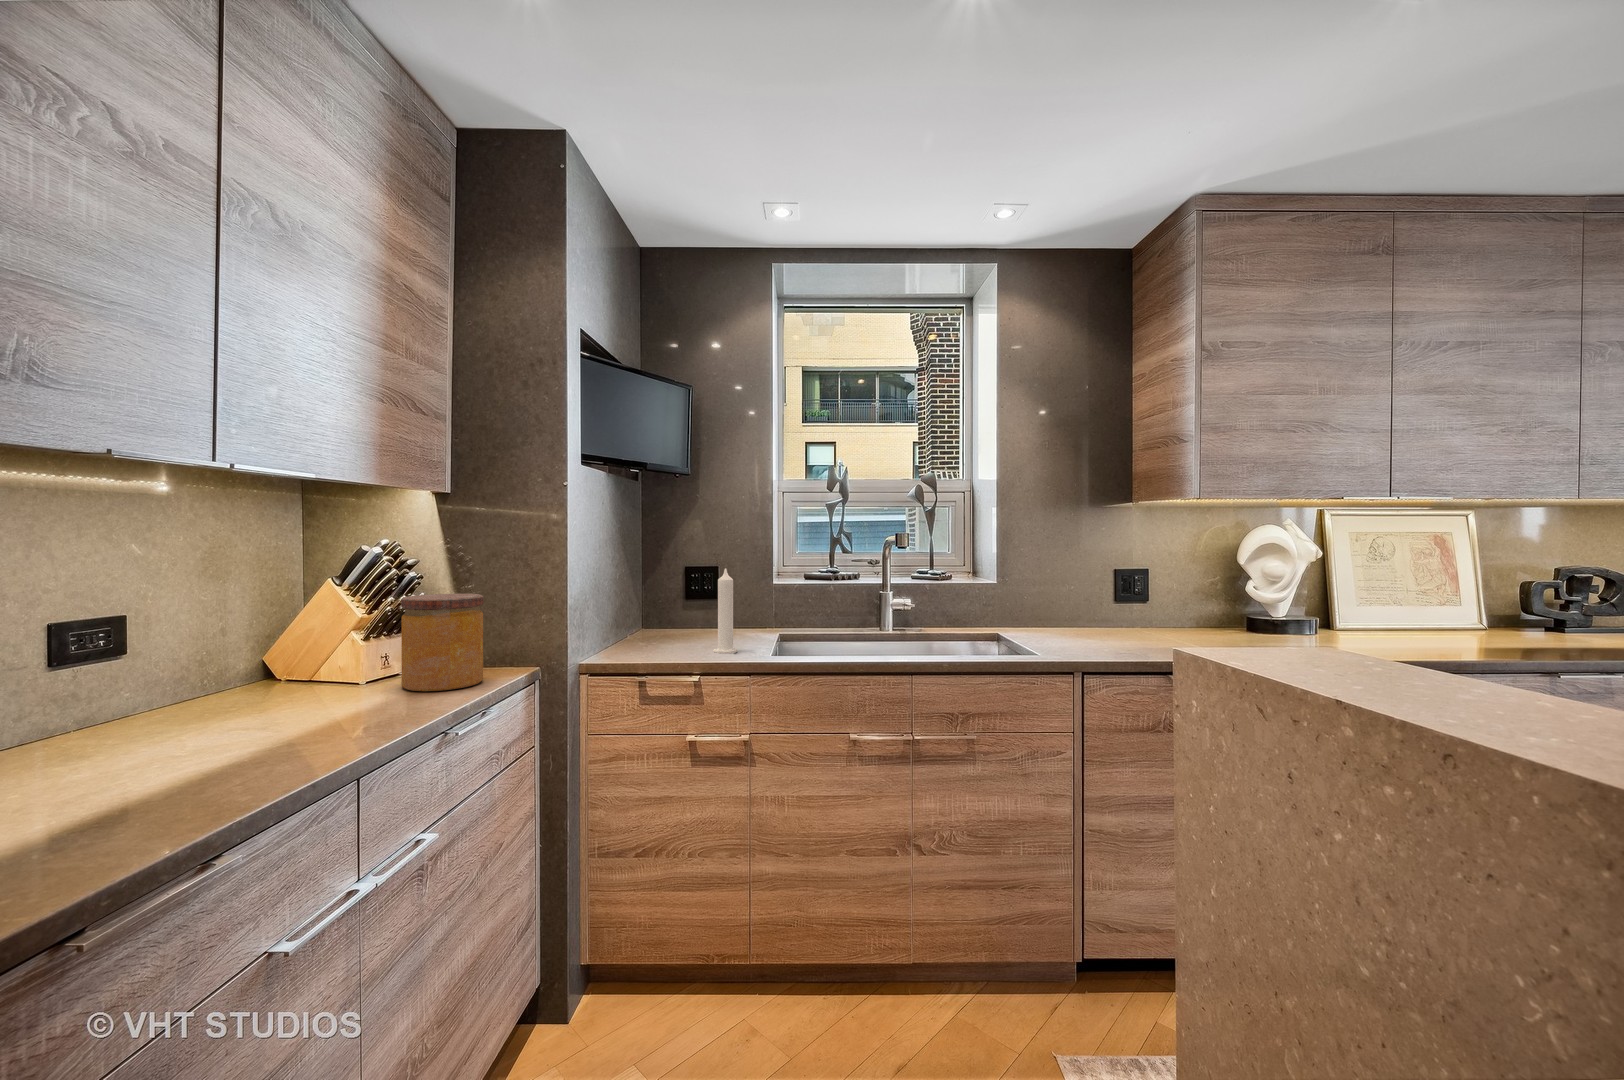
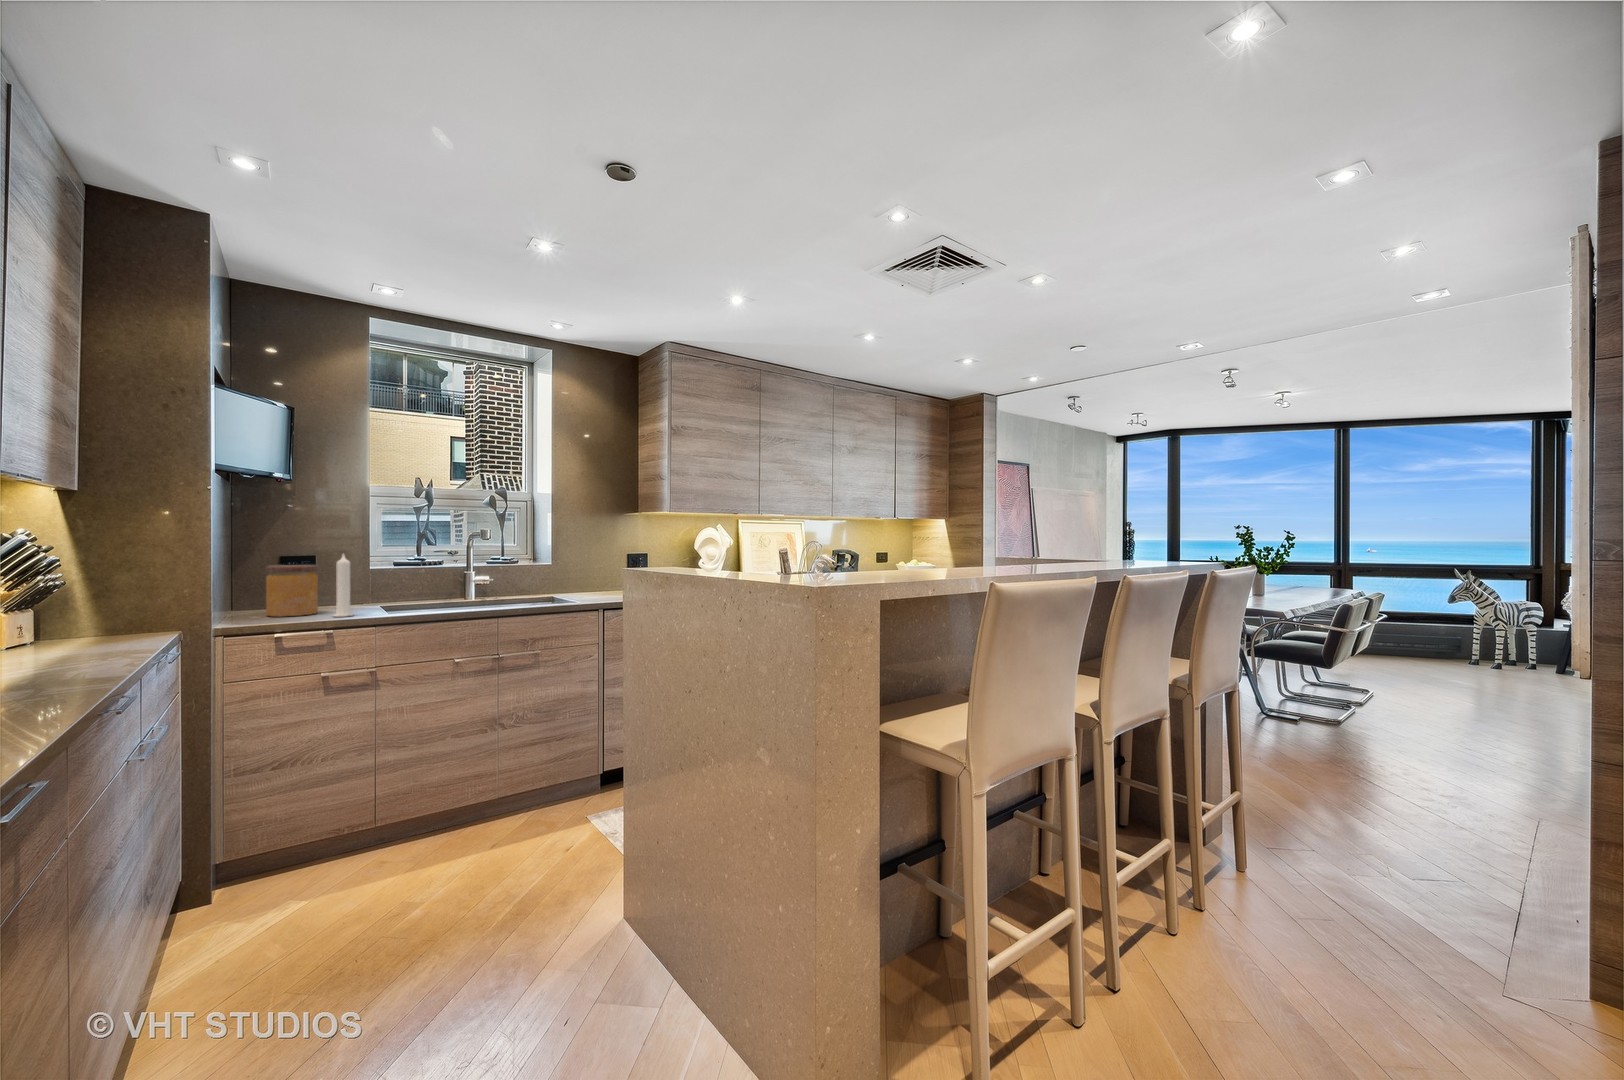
jar: present [401,594,484,691] -> present [266,565,318,617]

